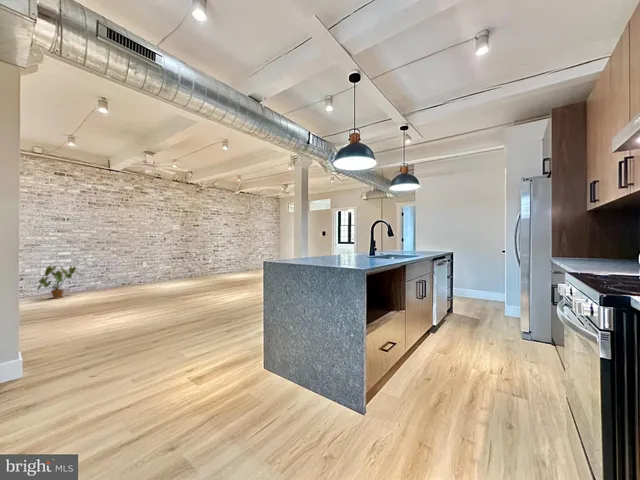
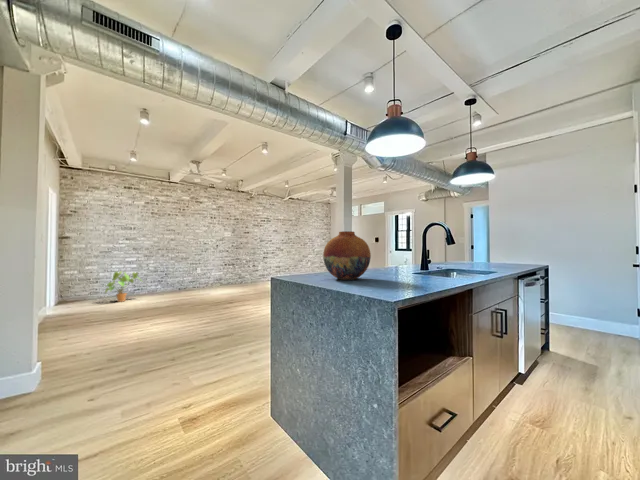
vase: none [306,227,341,262] -> present [323,231,371,280]

